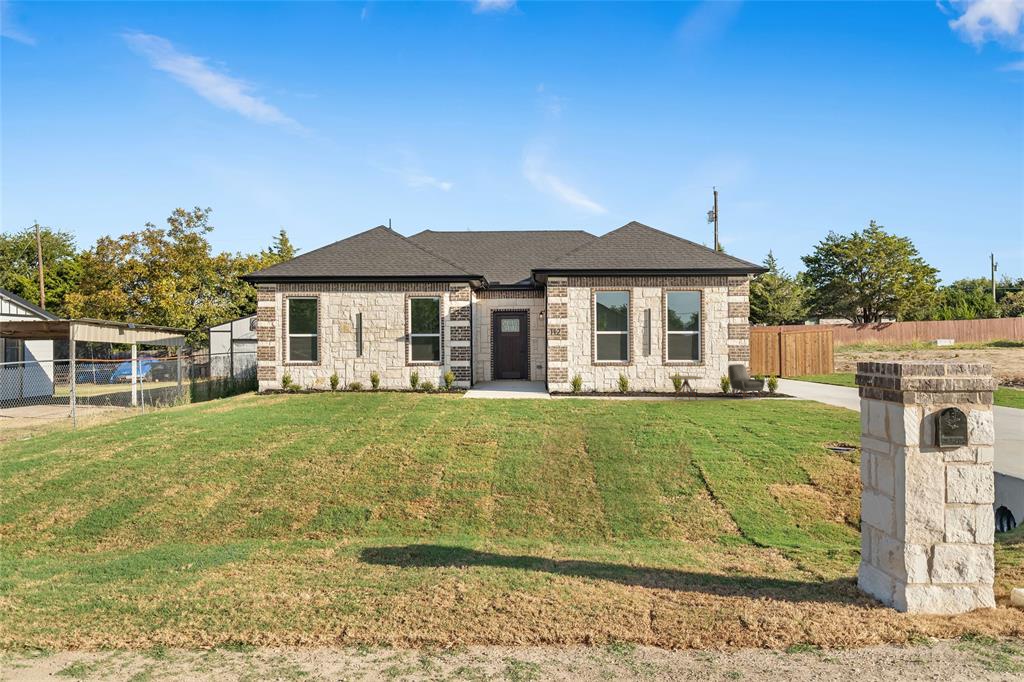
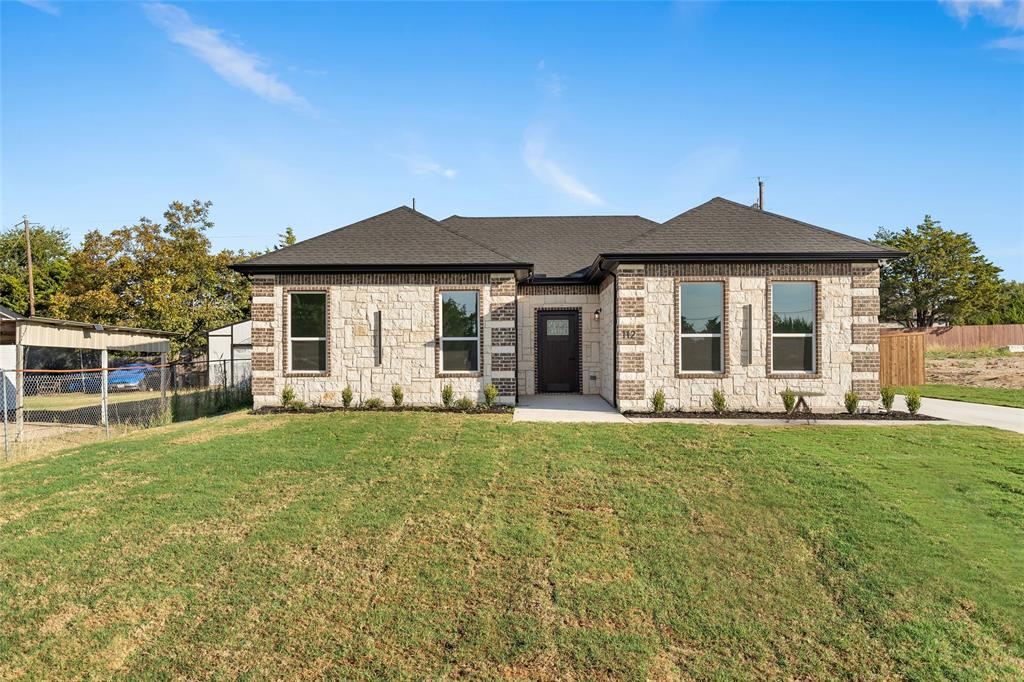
chair: present [729,364,765,398] -> none [853,376,905,422]

